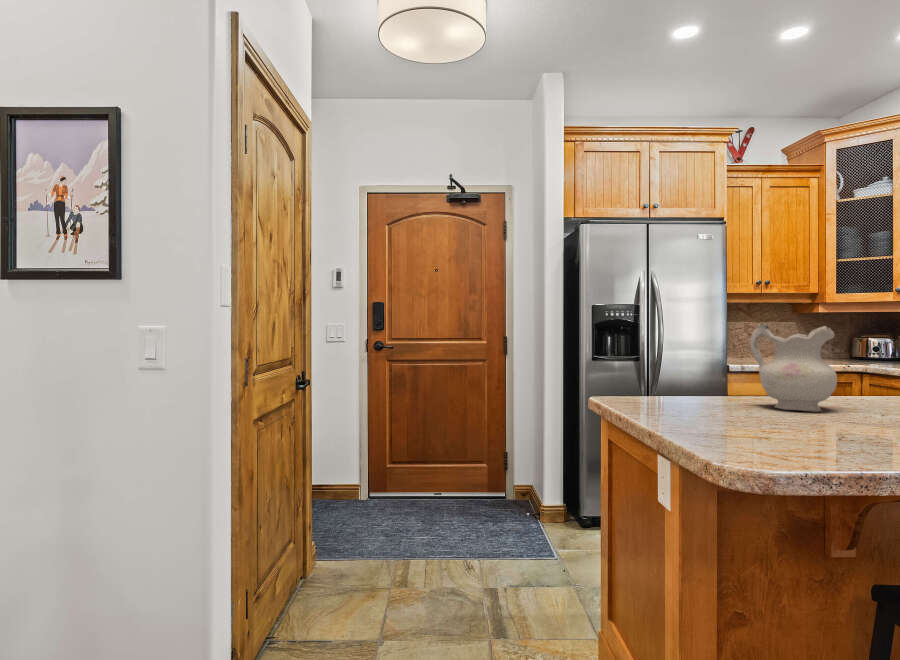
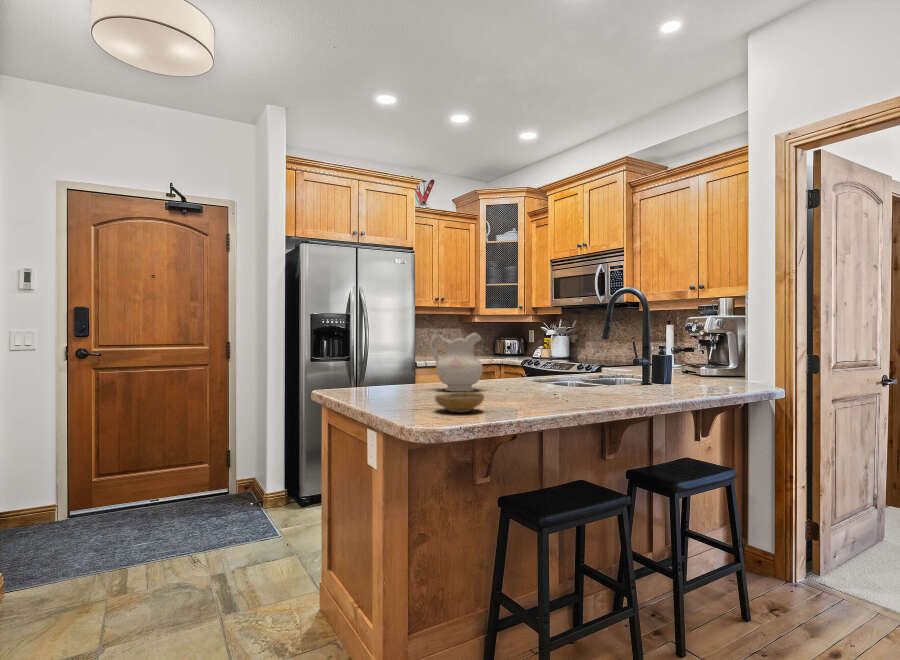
ceramic bowl: none [759,415,847,447] -> present [435,392,484,412]

